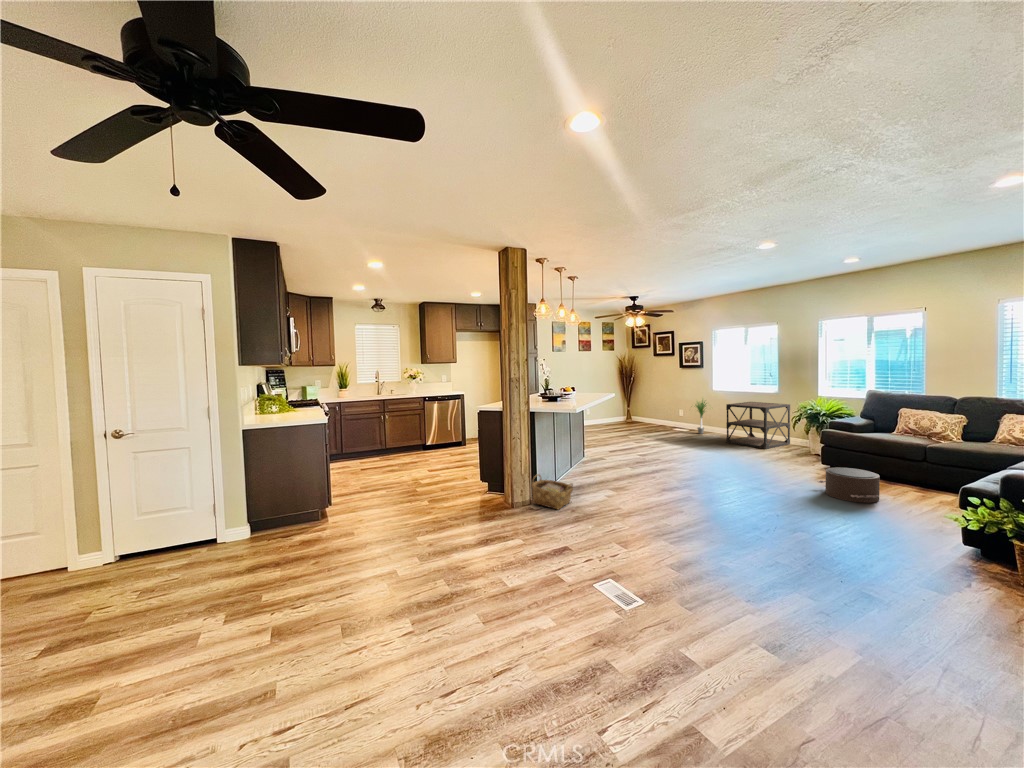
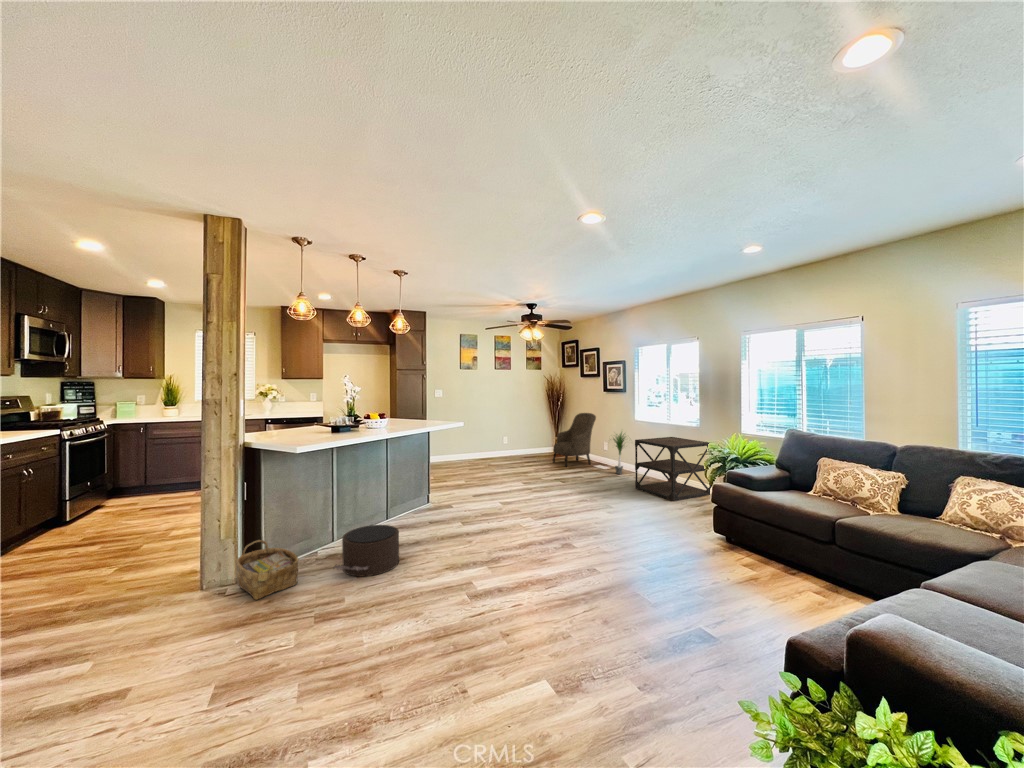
armchair: none [636,386,673,430] -> present [553,413,596,467]
pouf: present [818,468,880,503] -> present [334,525,399,577]

